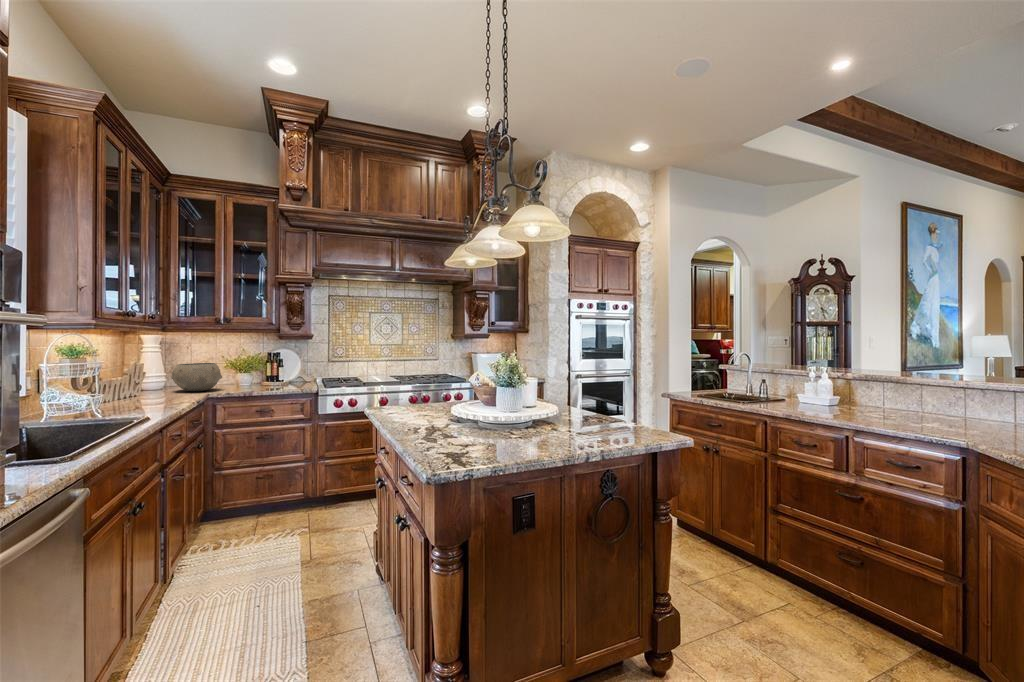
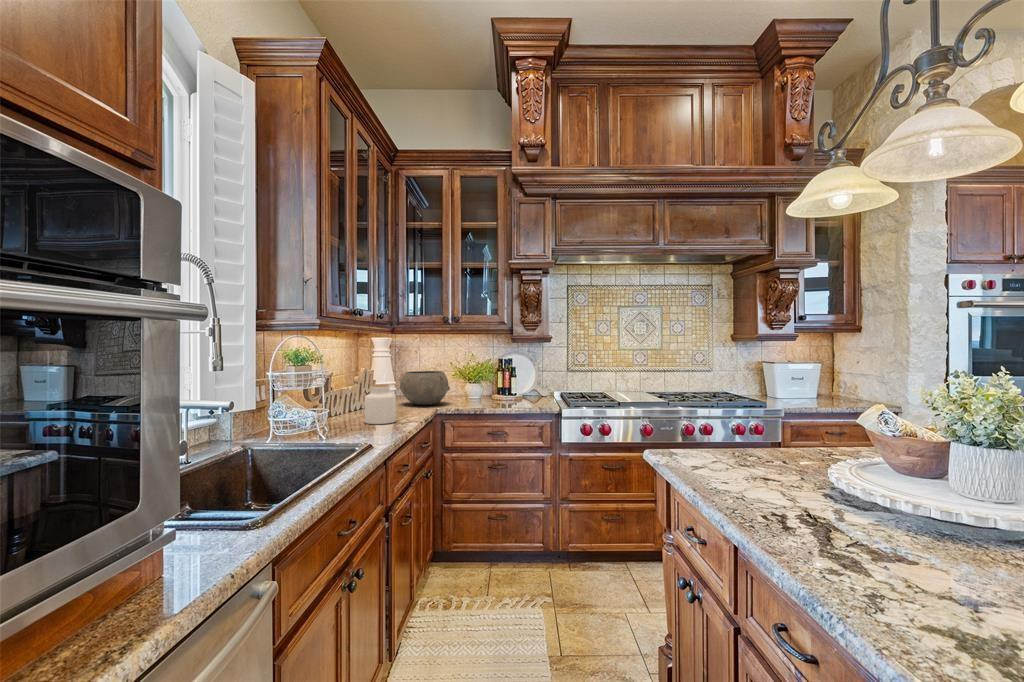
jar: none [137,373,169,406] -> present [365,384,396,424]

